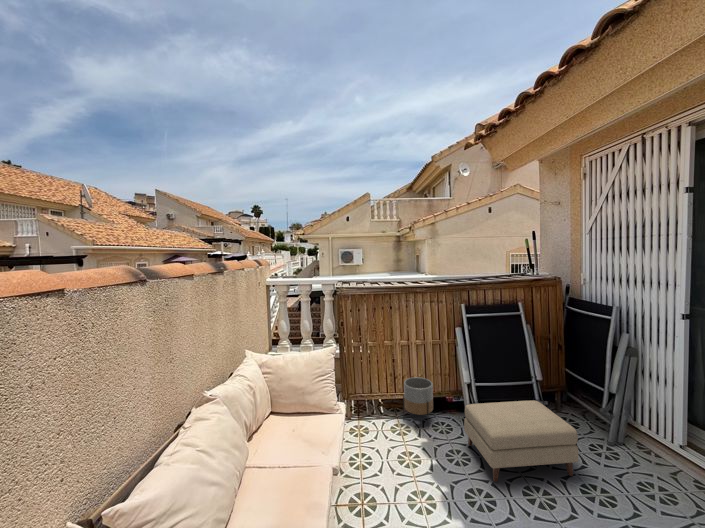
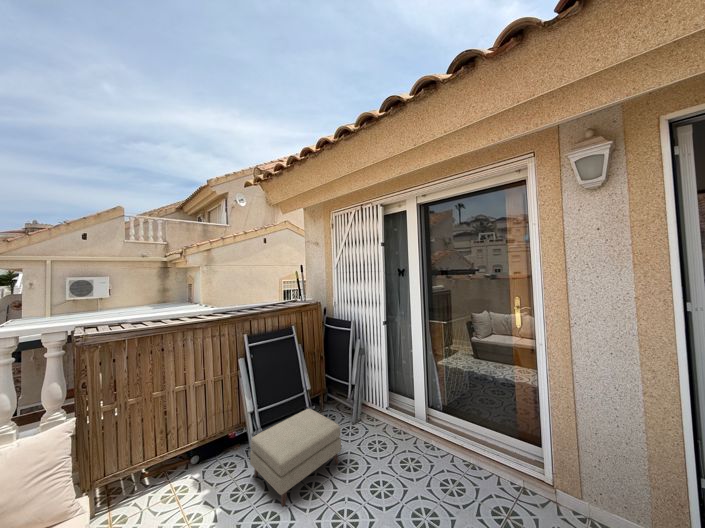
planter: present [403,377,433,428] -> none [178,422,215,482]

